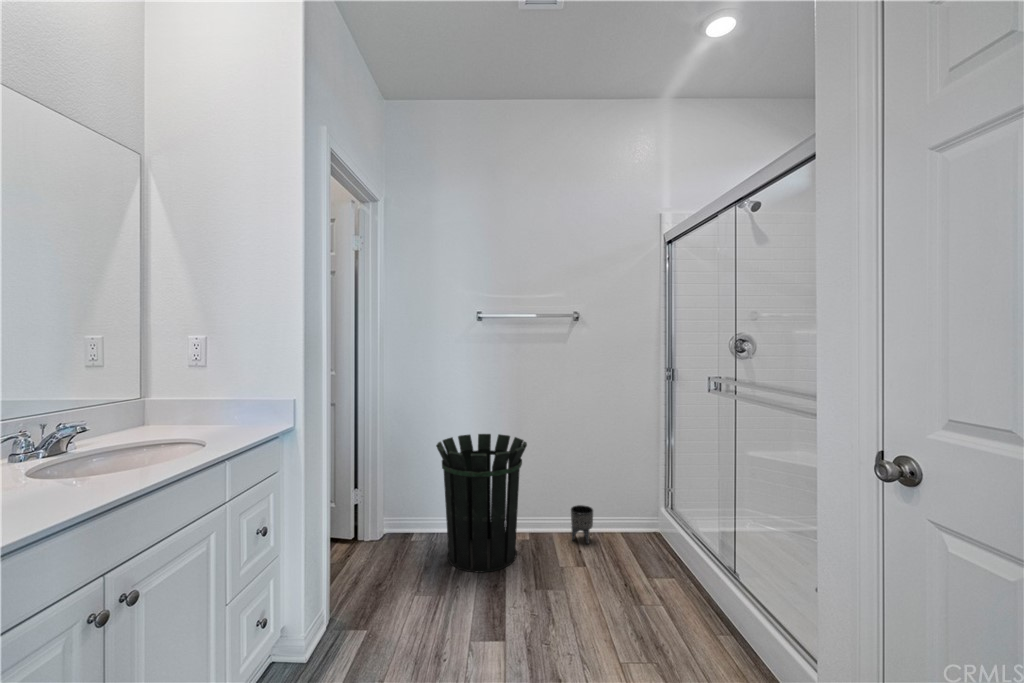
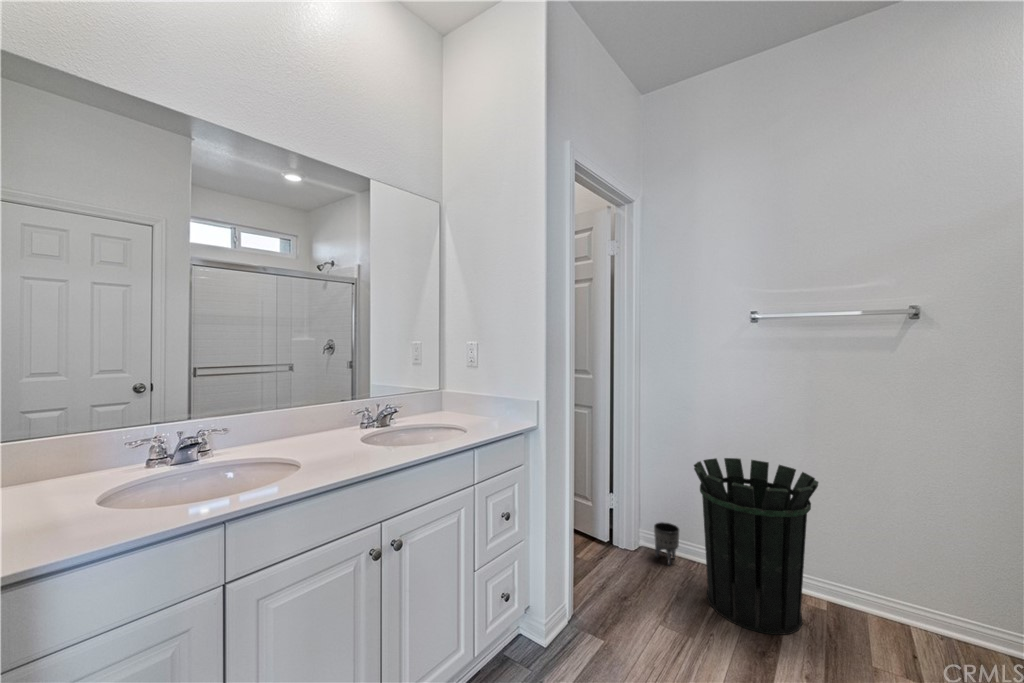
planter: present [571,505,593,544] -> present [654,522,679,565]

